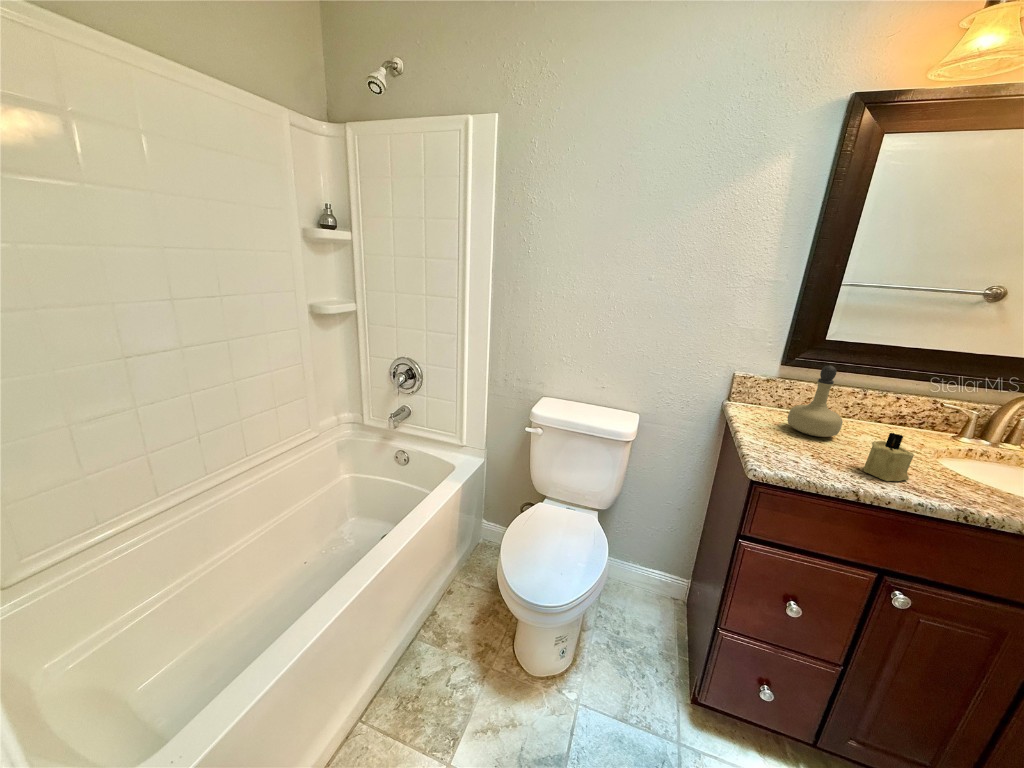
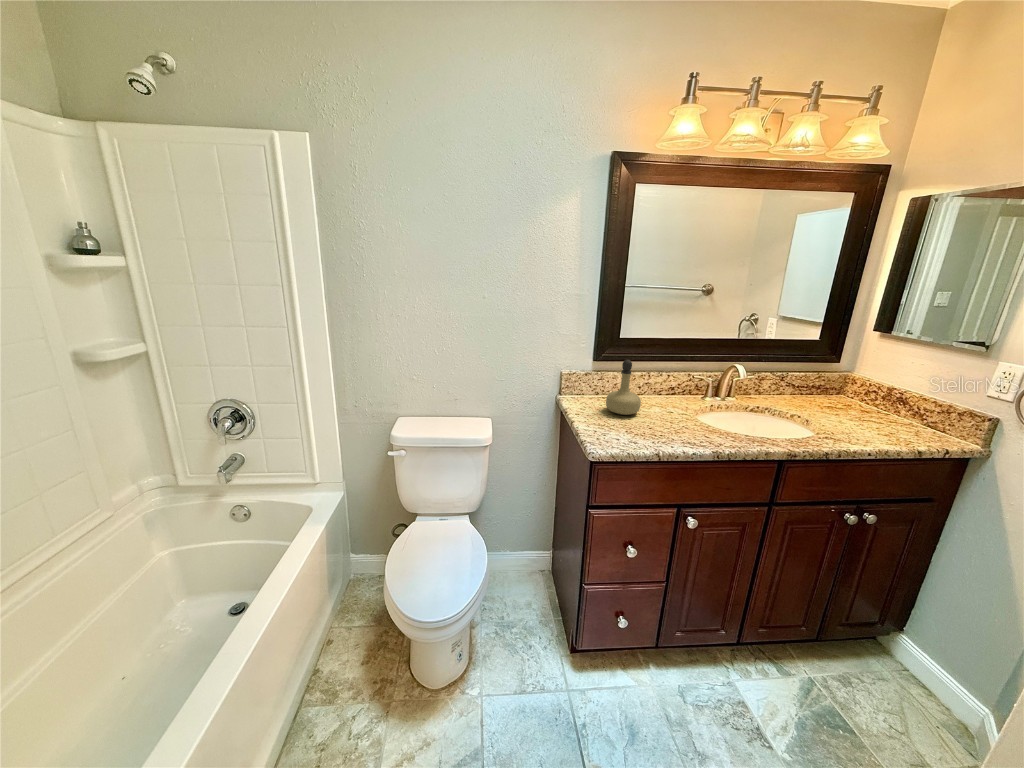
candle: present [864,433,914,481] -> none [657,406,684,441]

